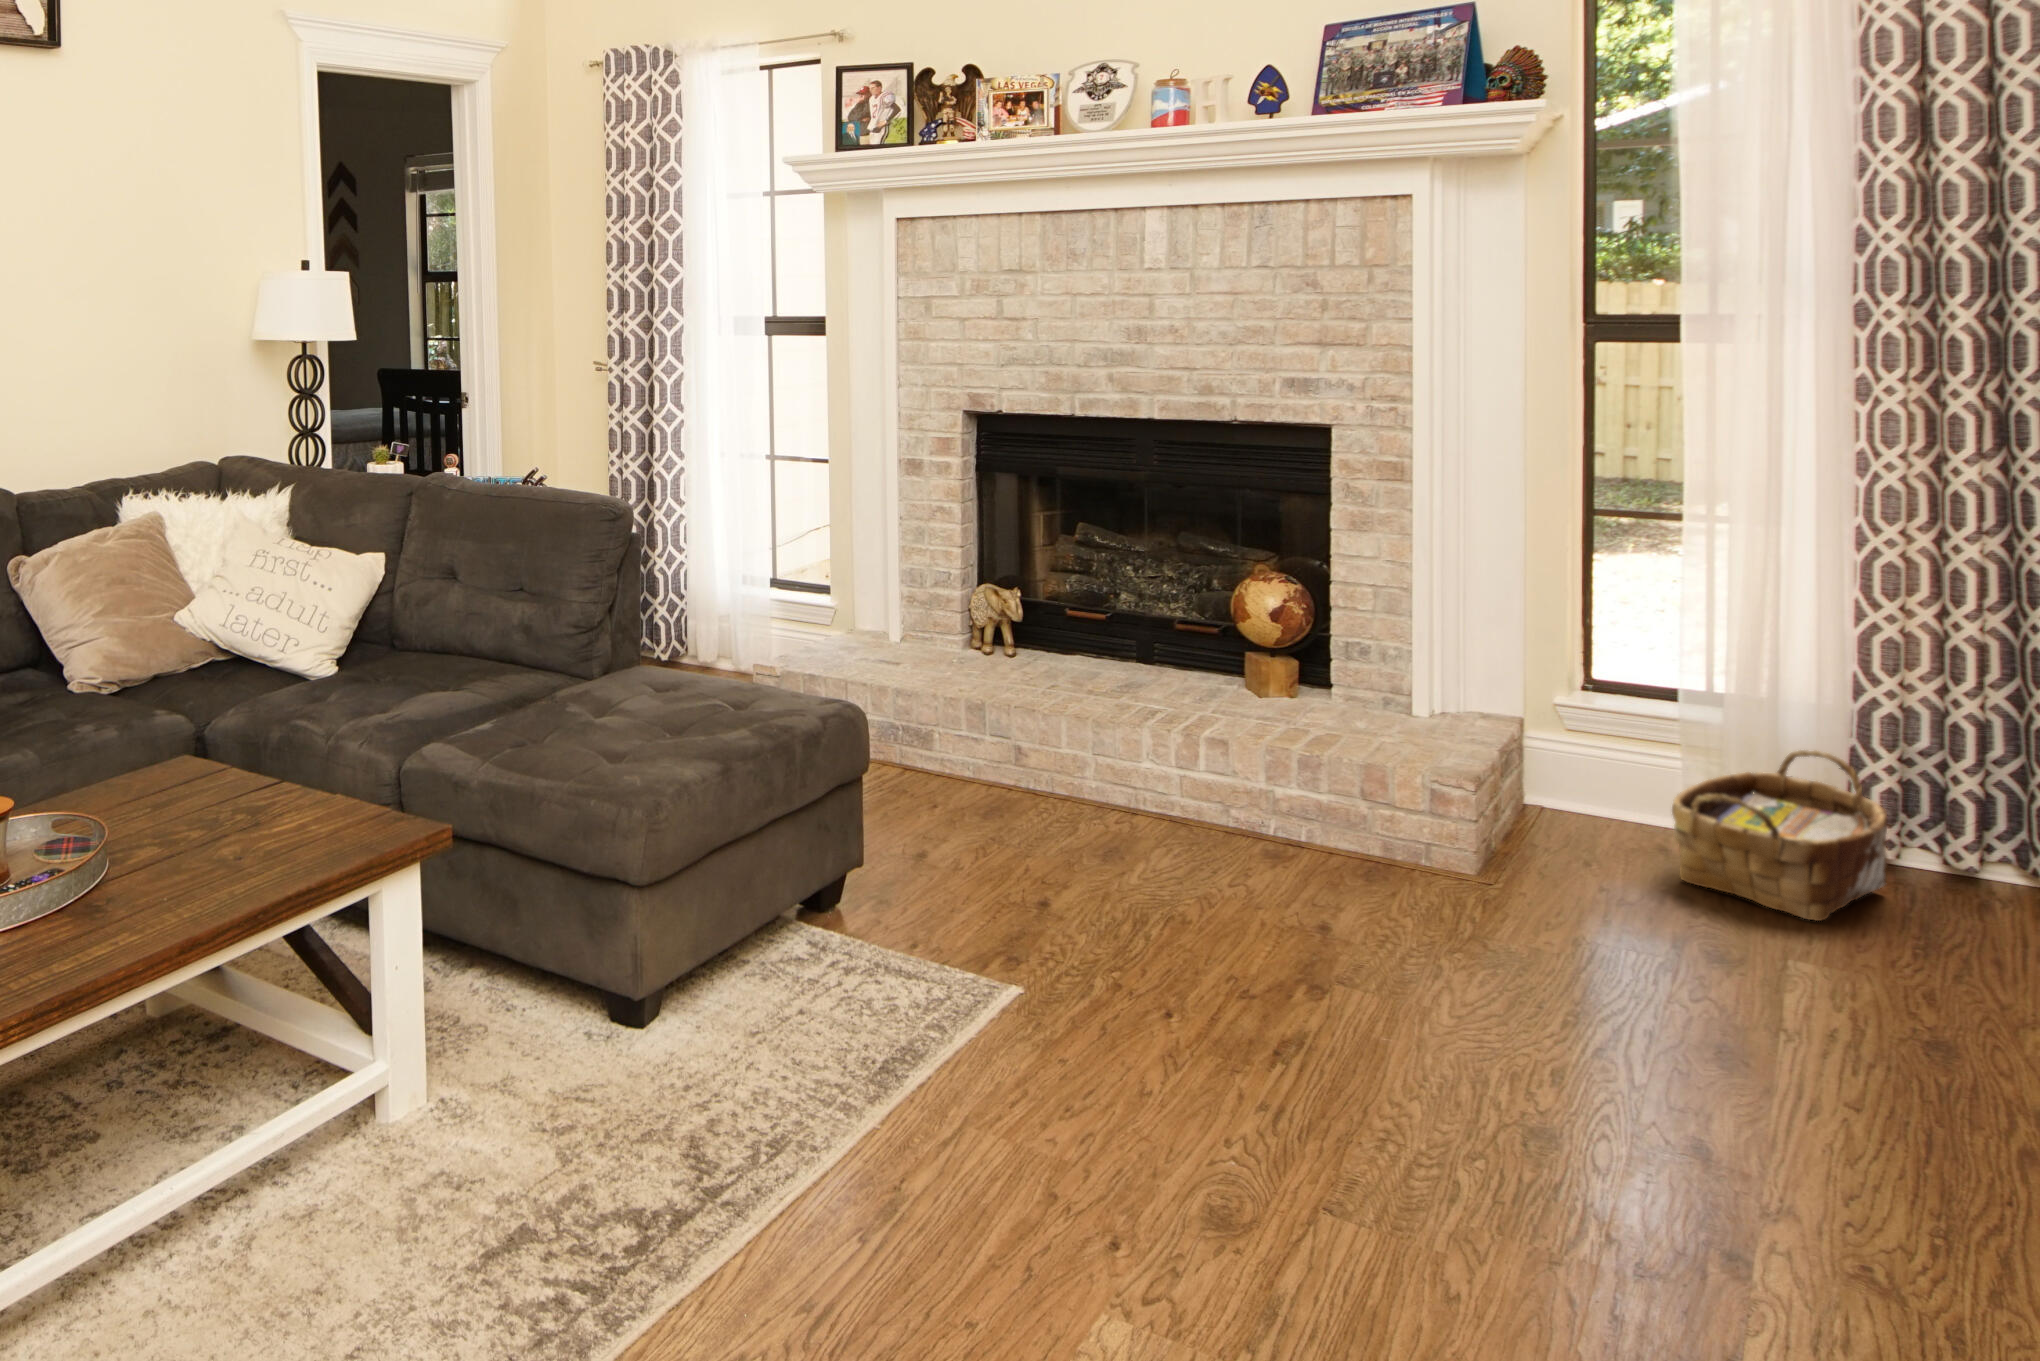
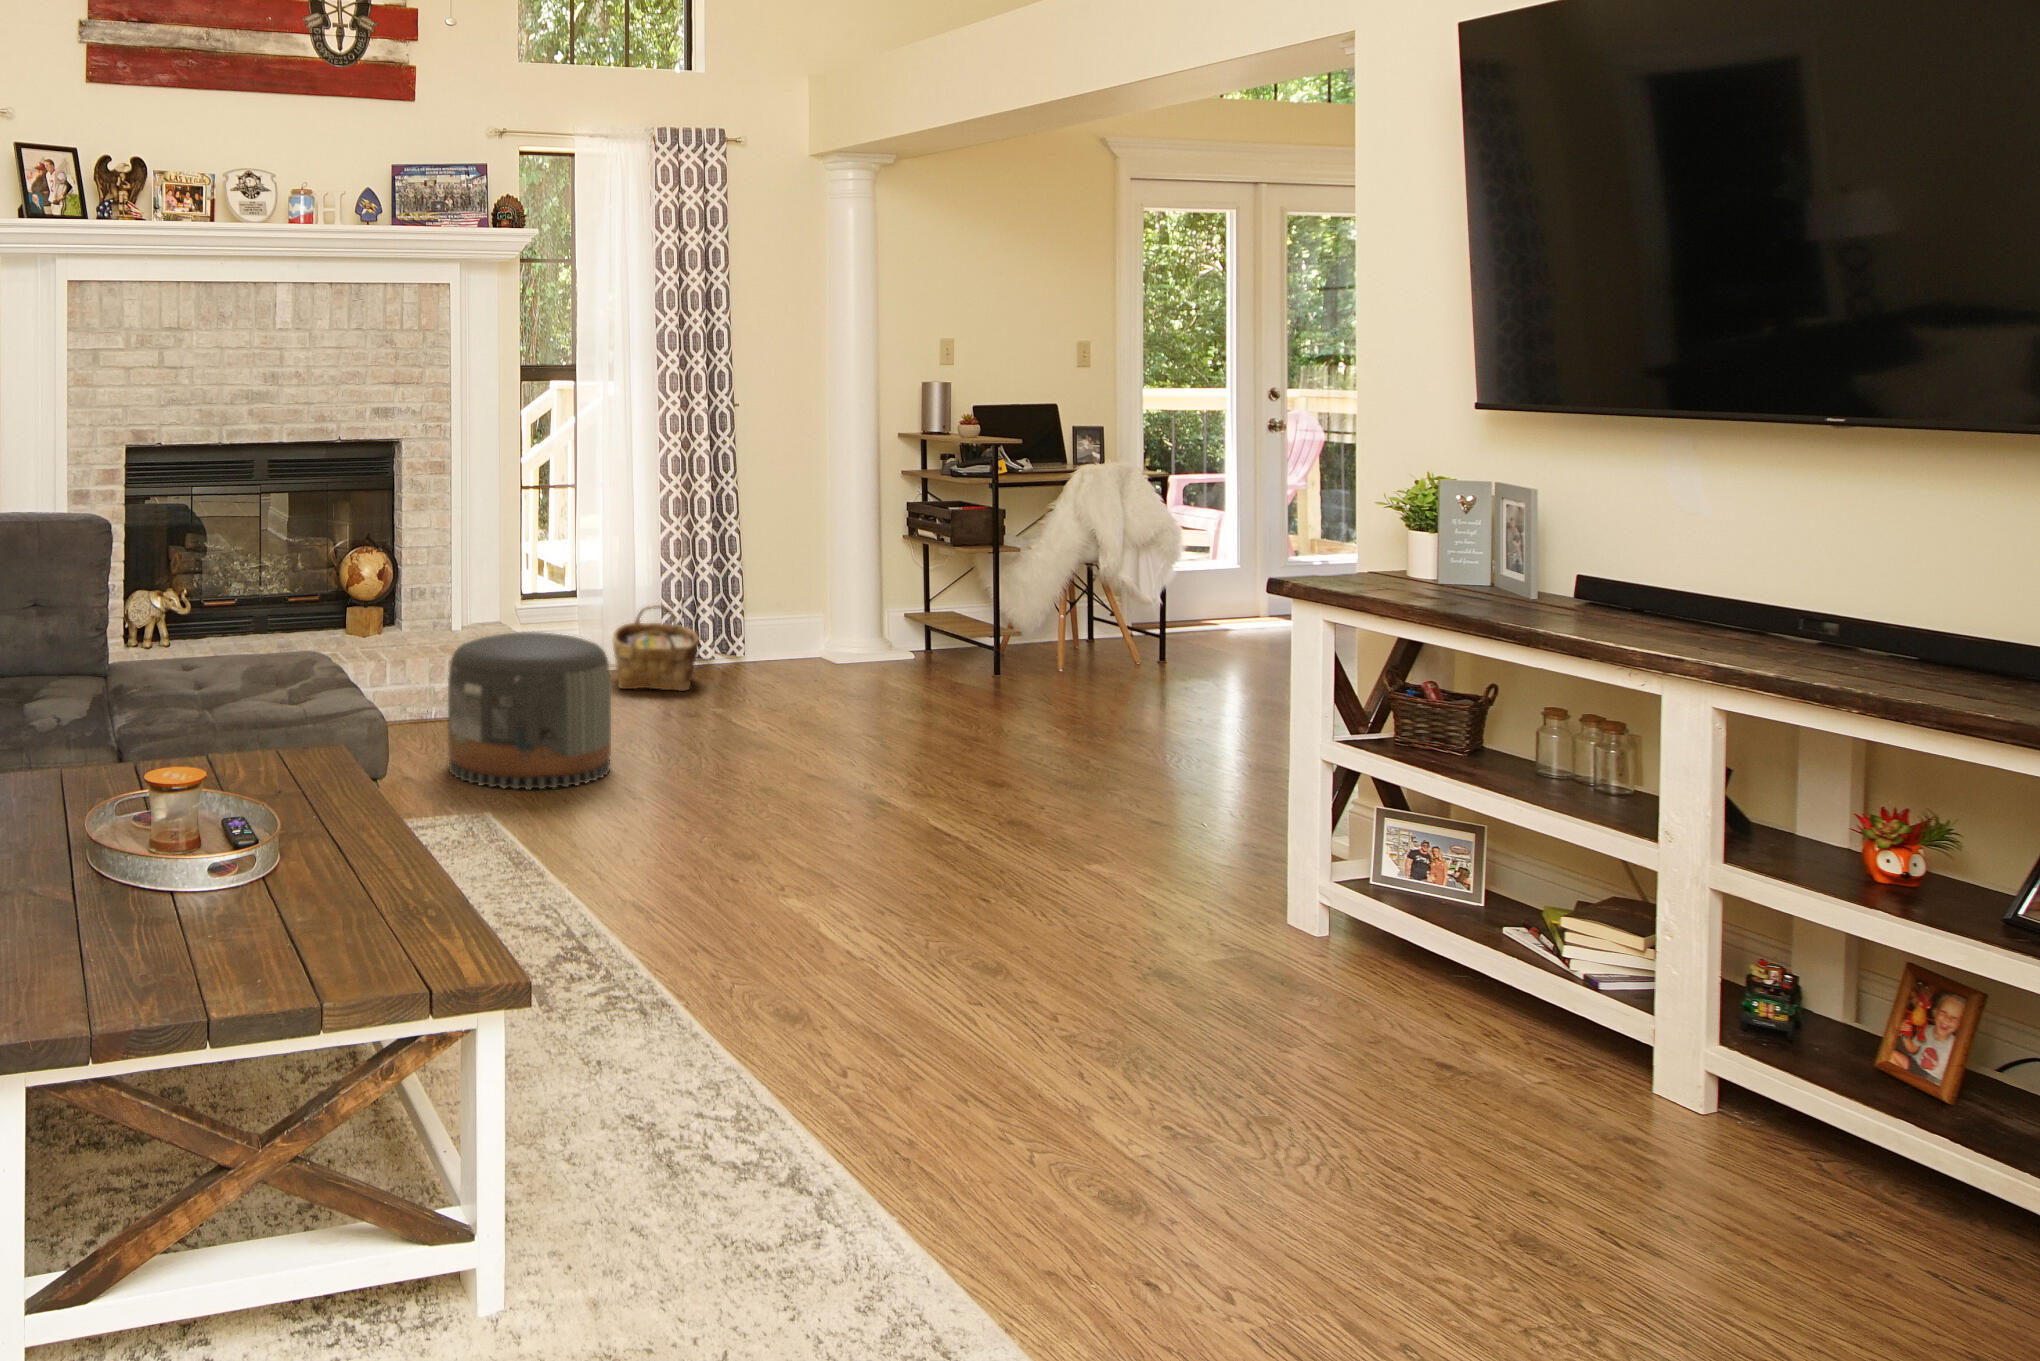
pouf: none [1089,742,1370,1021] -> present [448,632,611,789]

